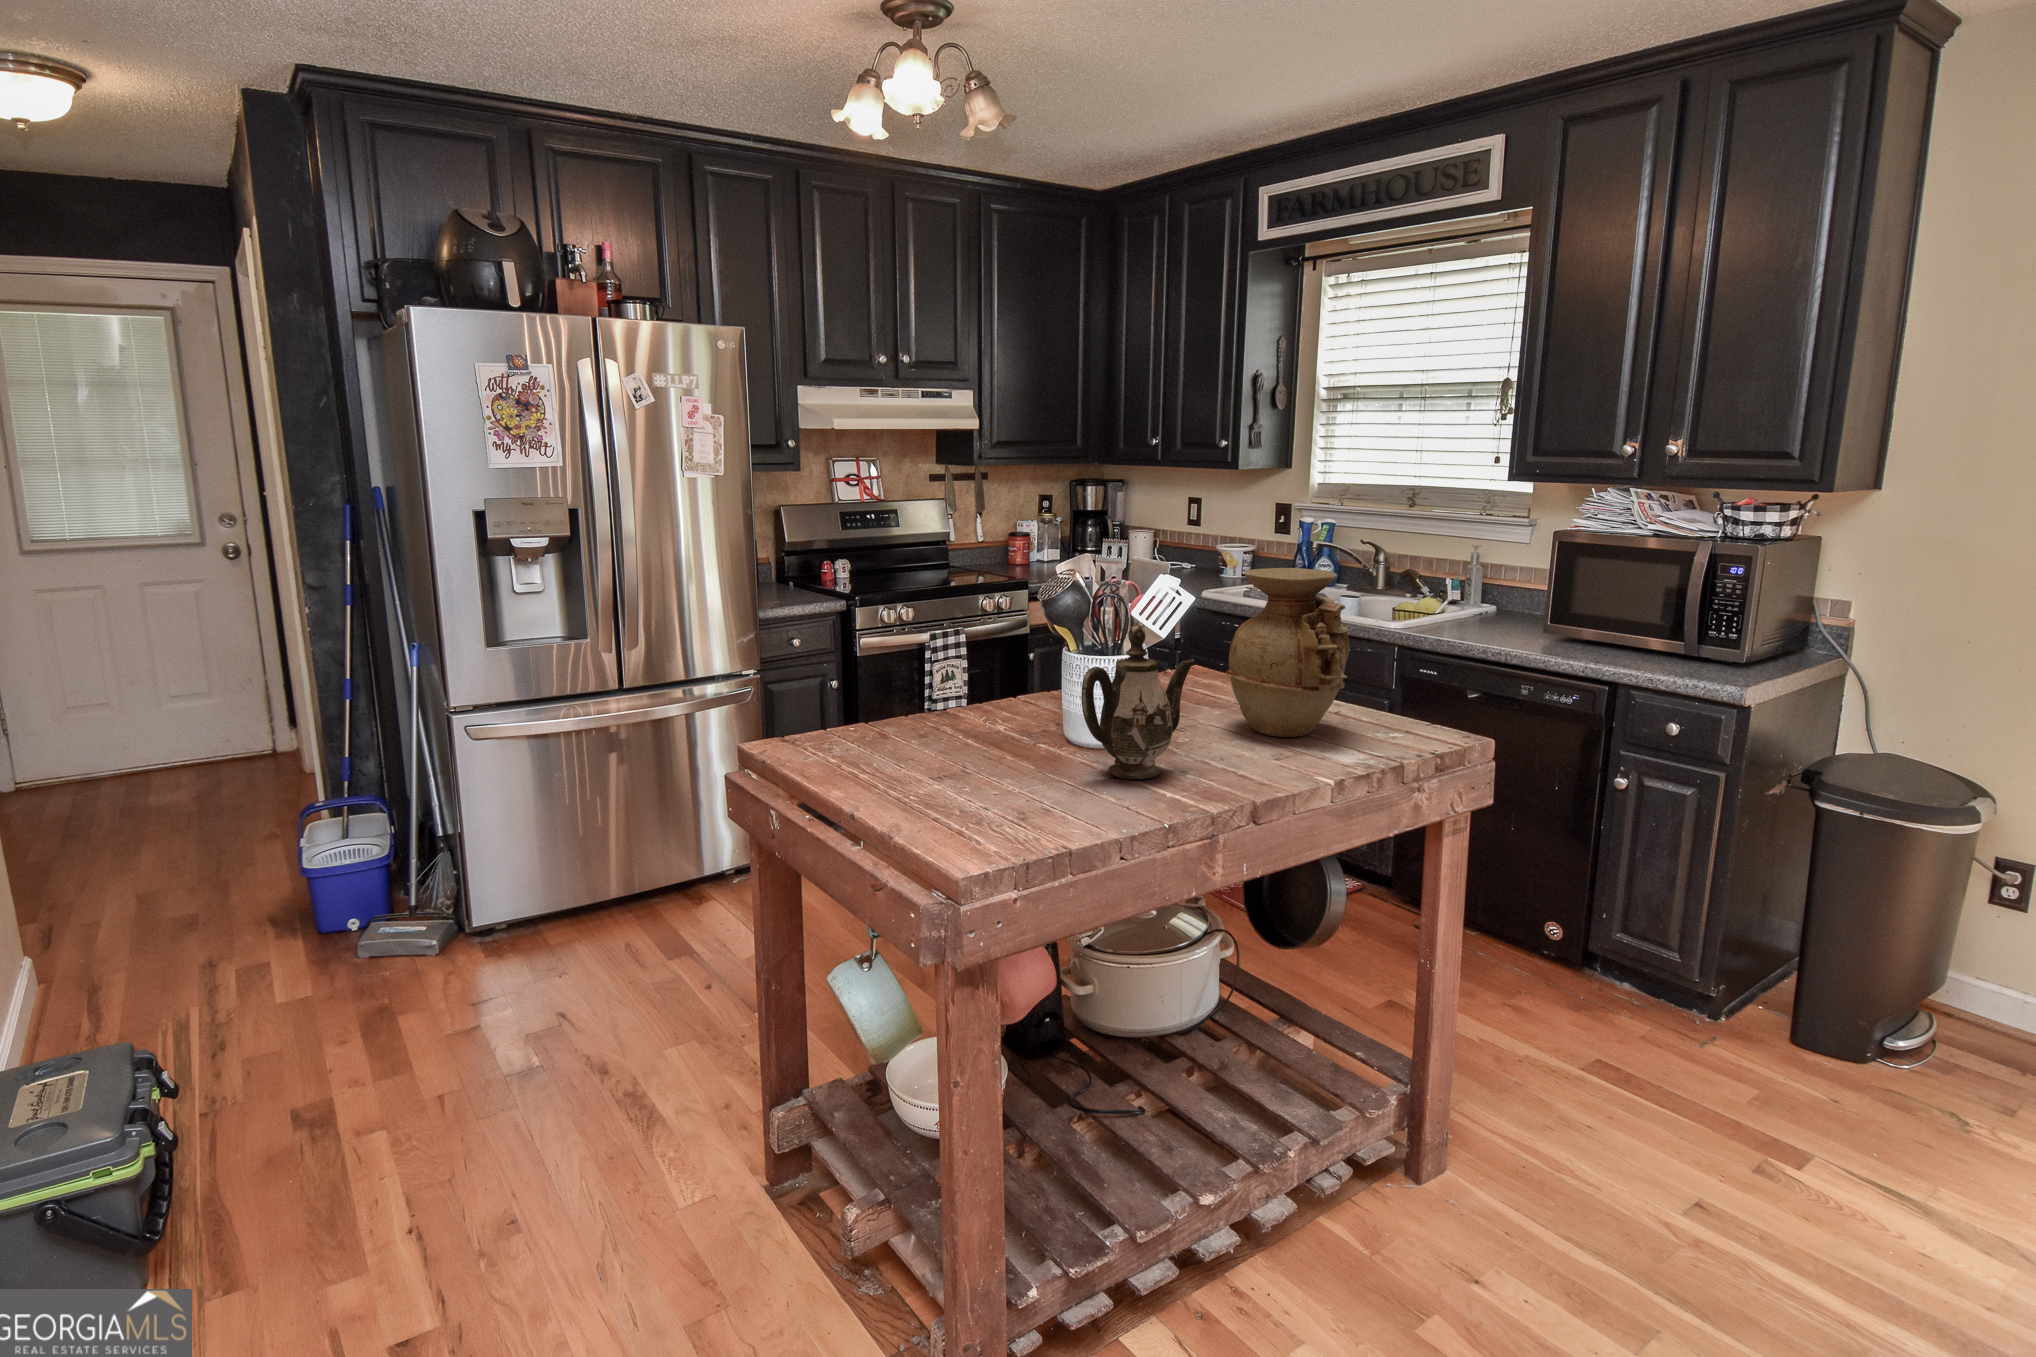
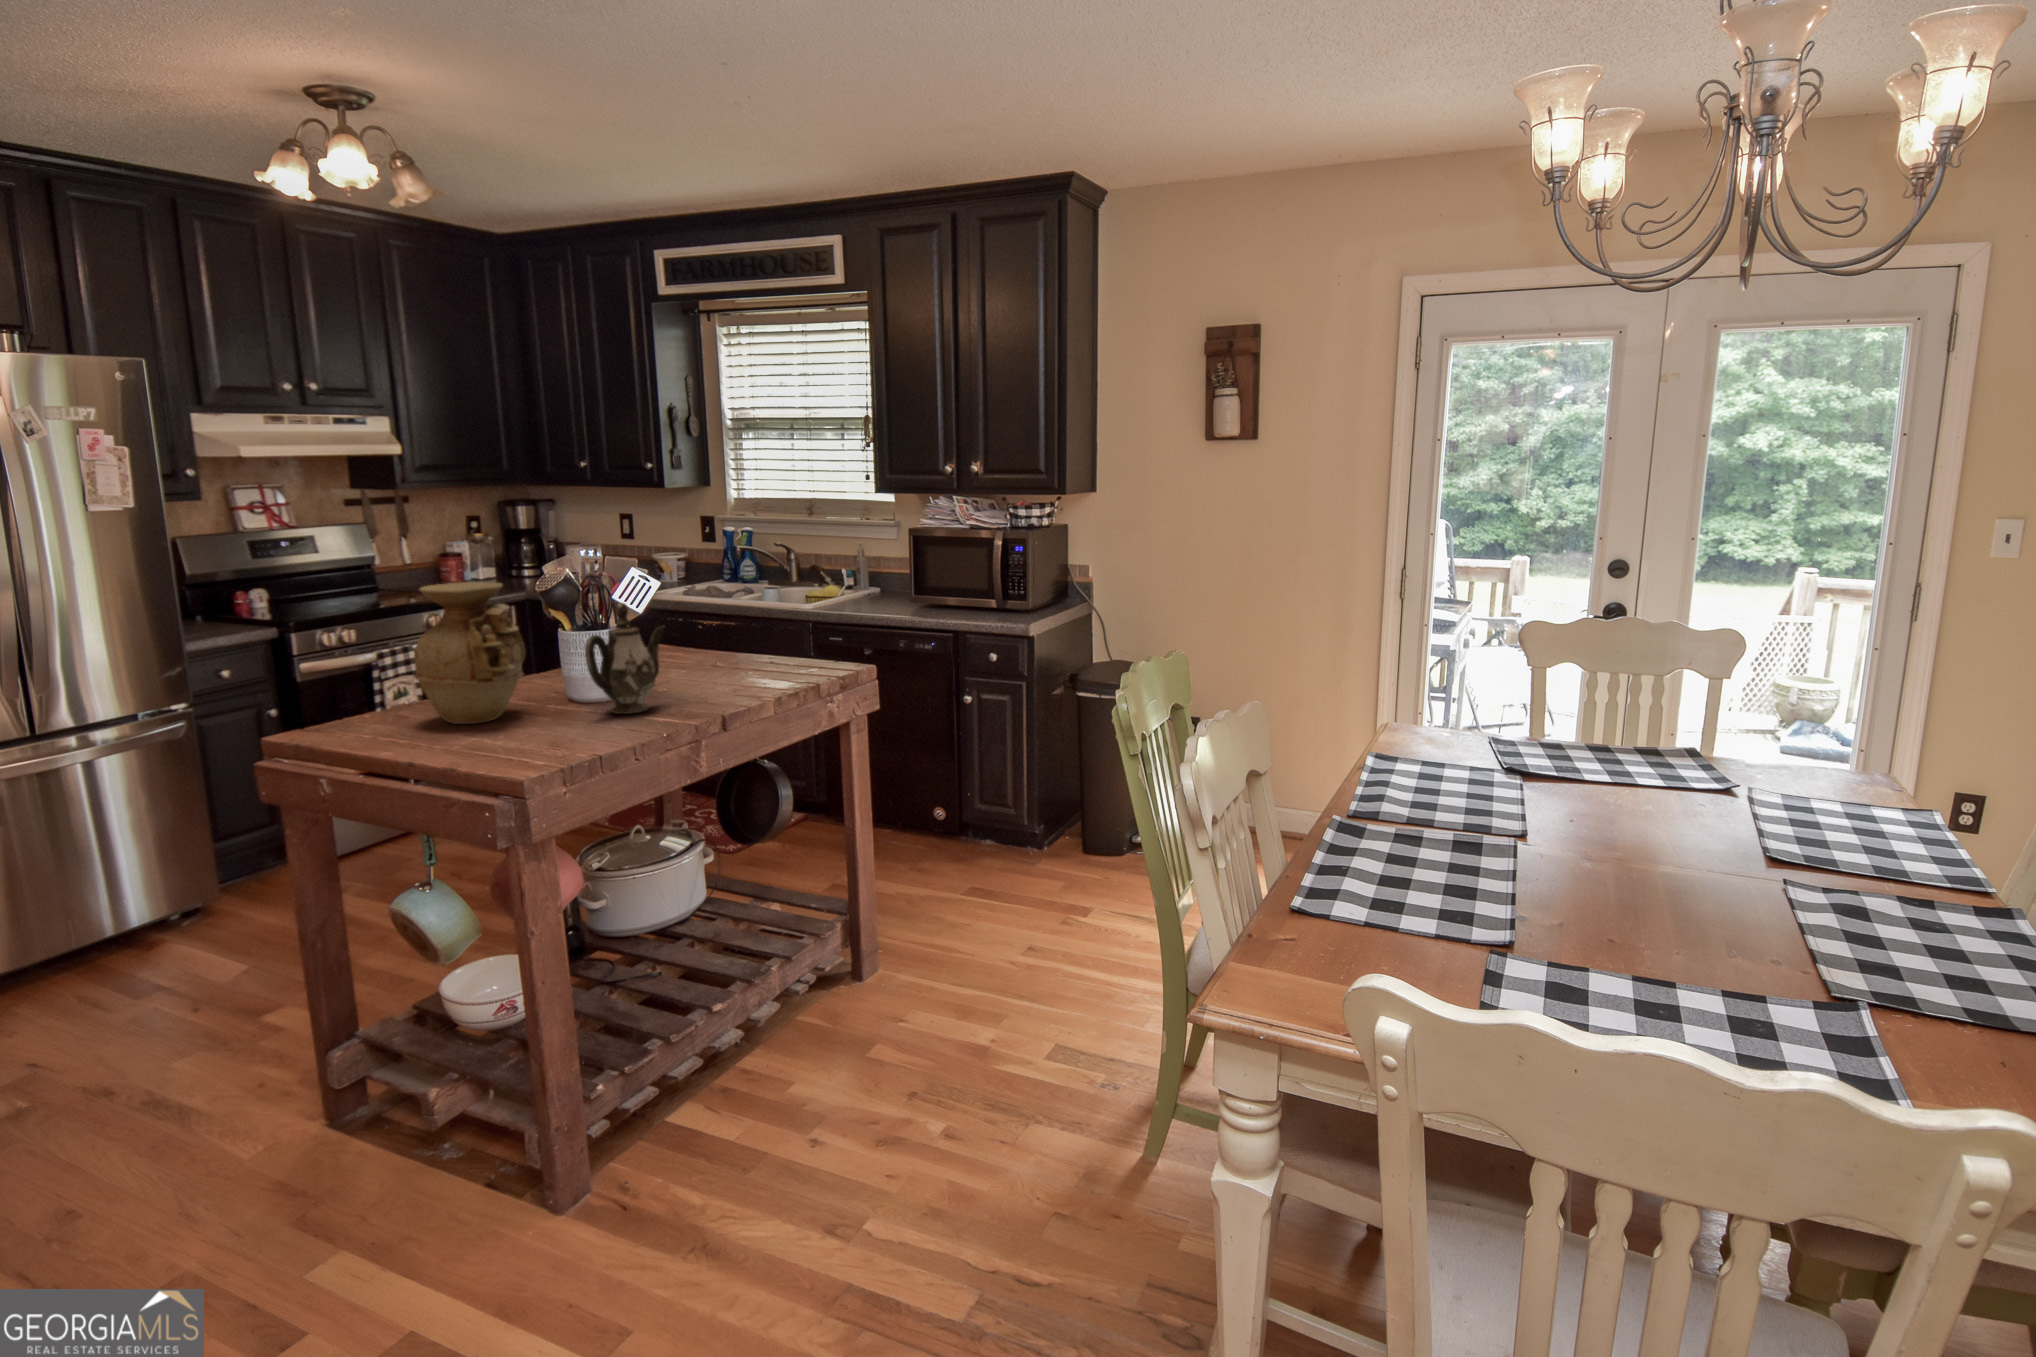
vase: present [1226,568,1350,737] -> present [414,582,525,724]

